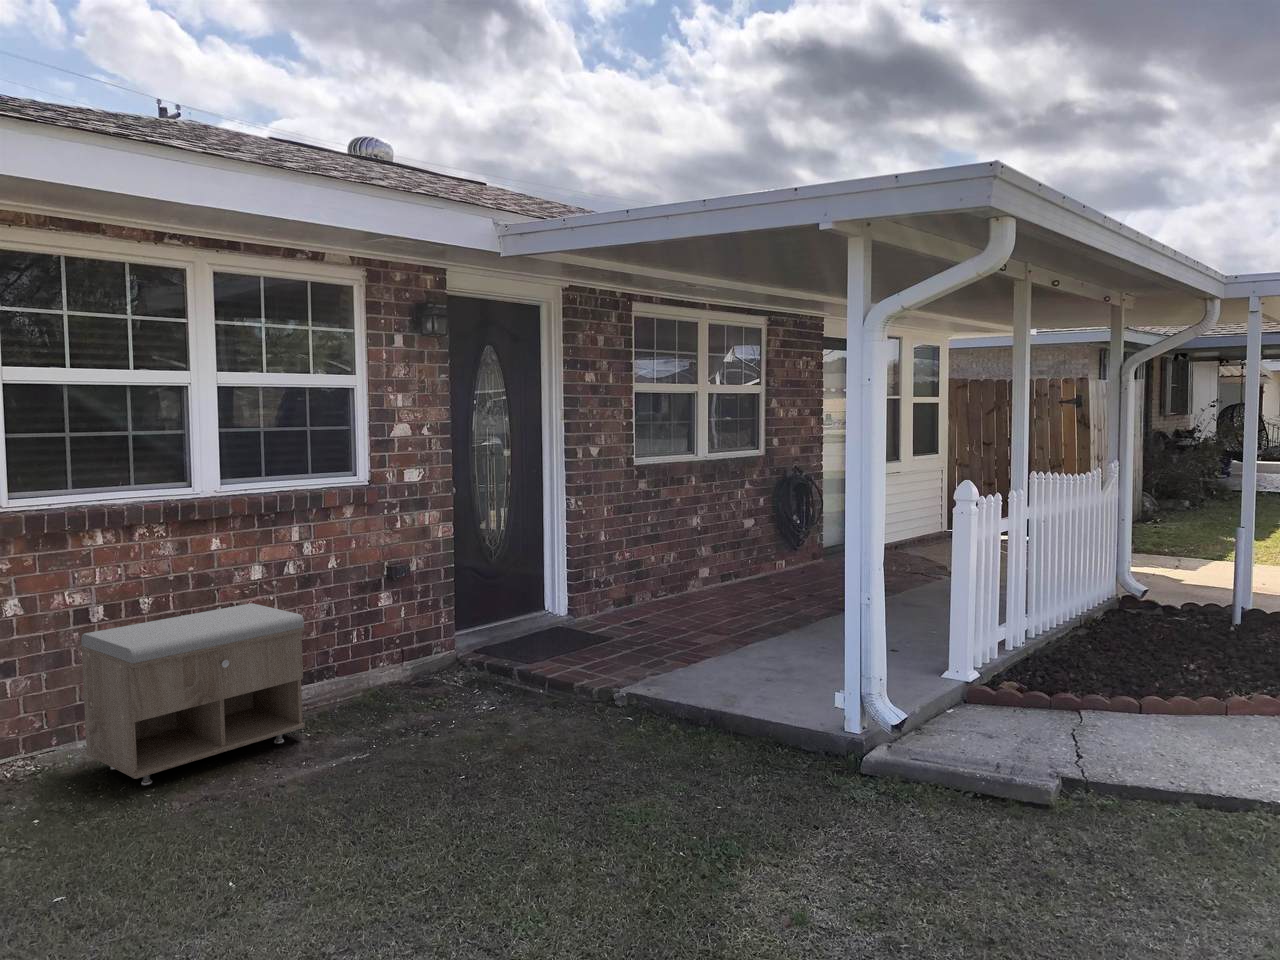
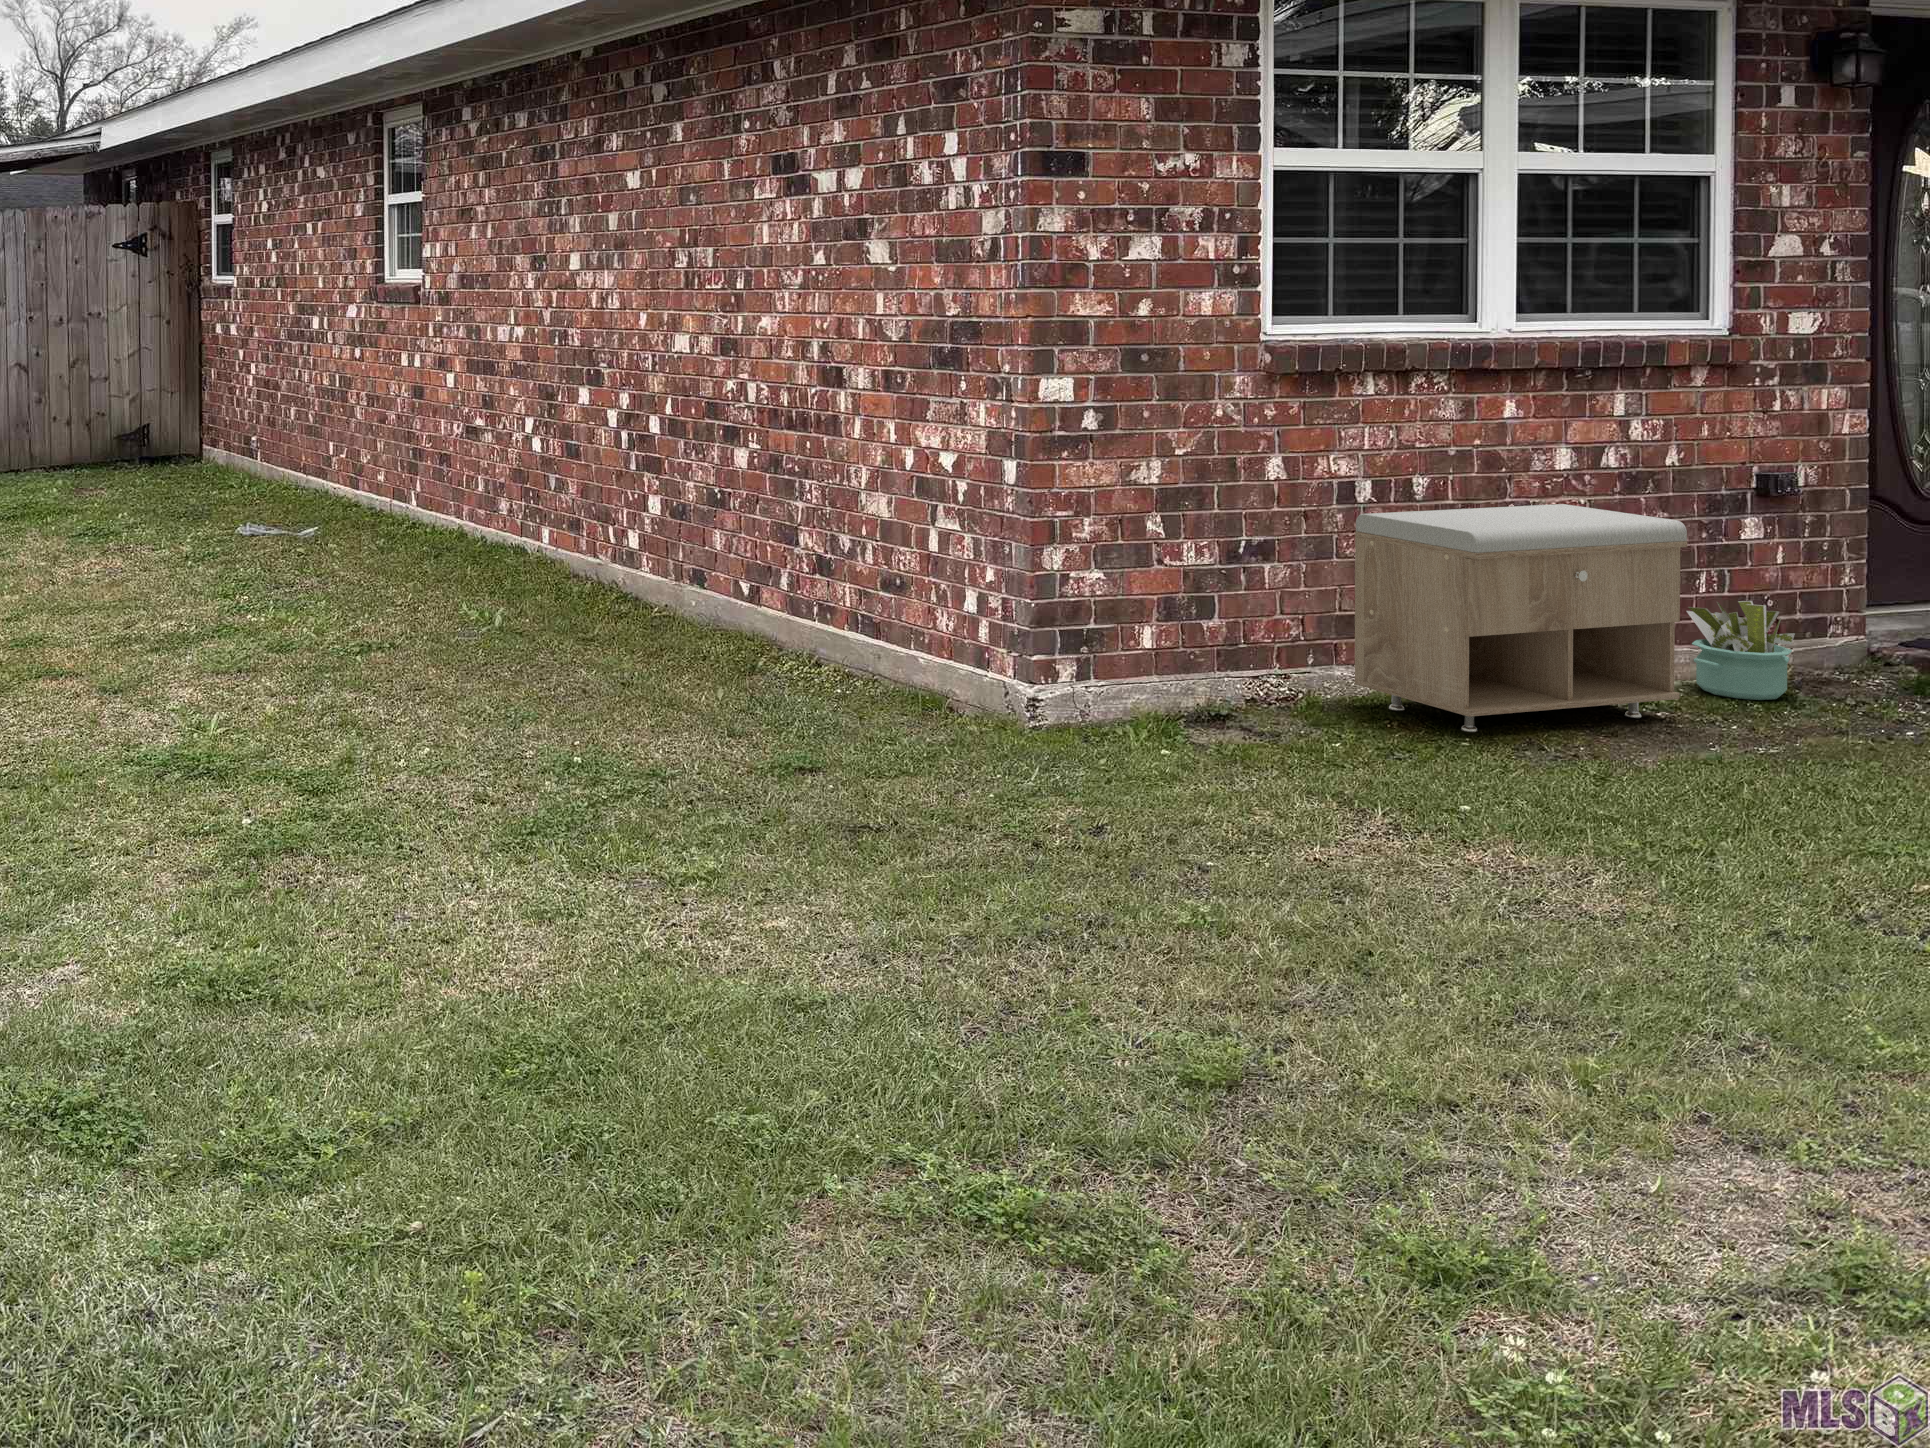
decorative plant: none [339,646,400,709] -> present [1687,601,1795,700]

